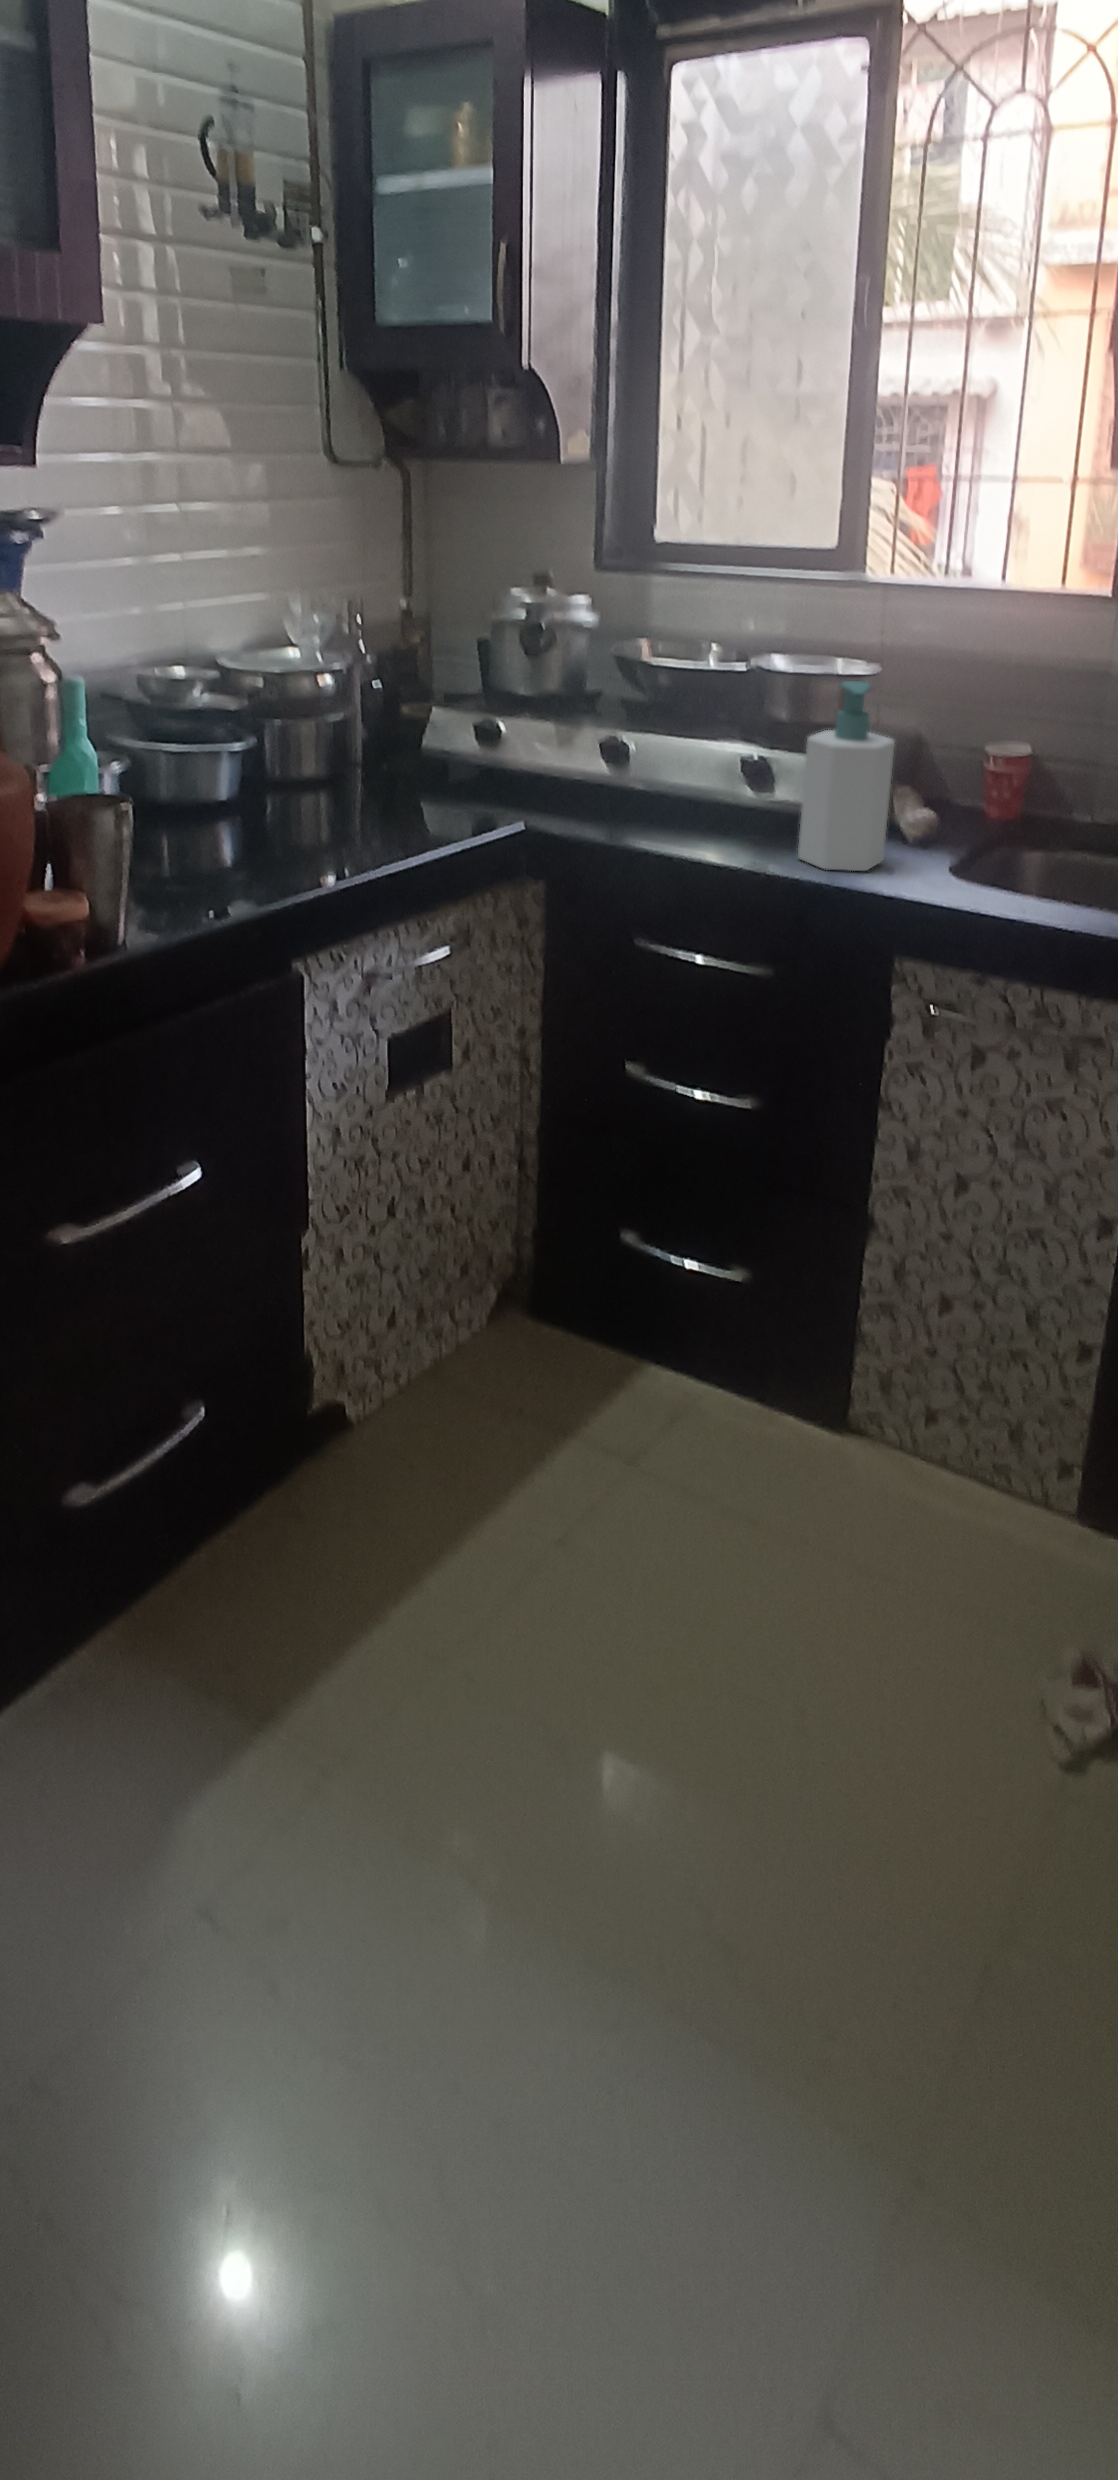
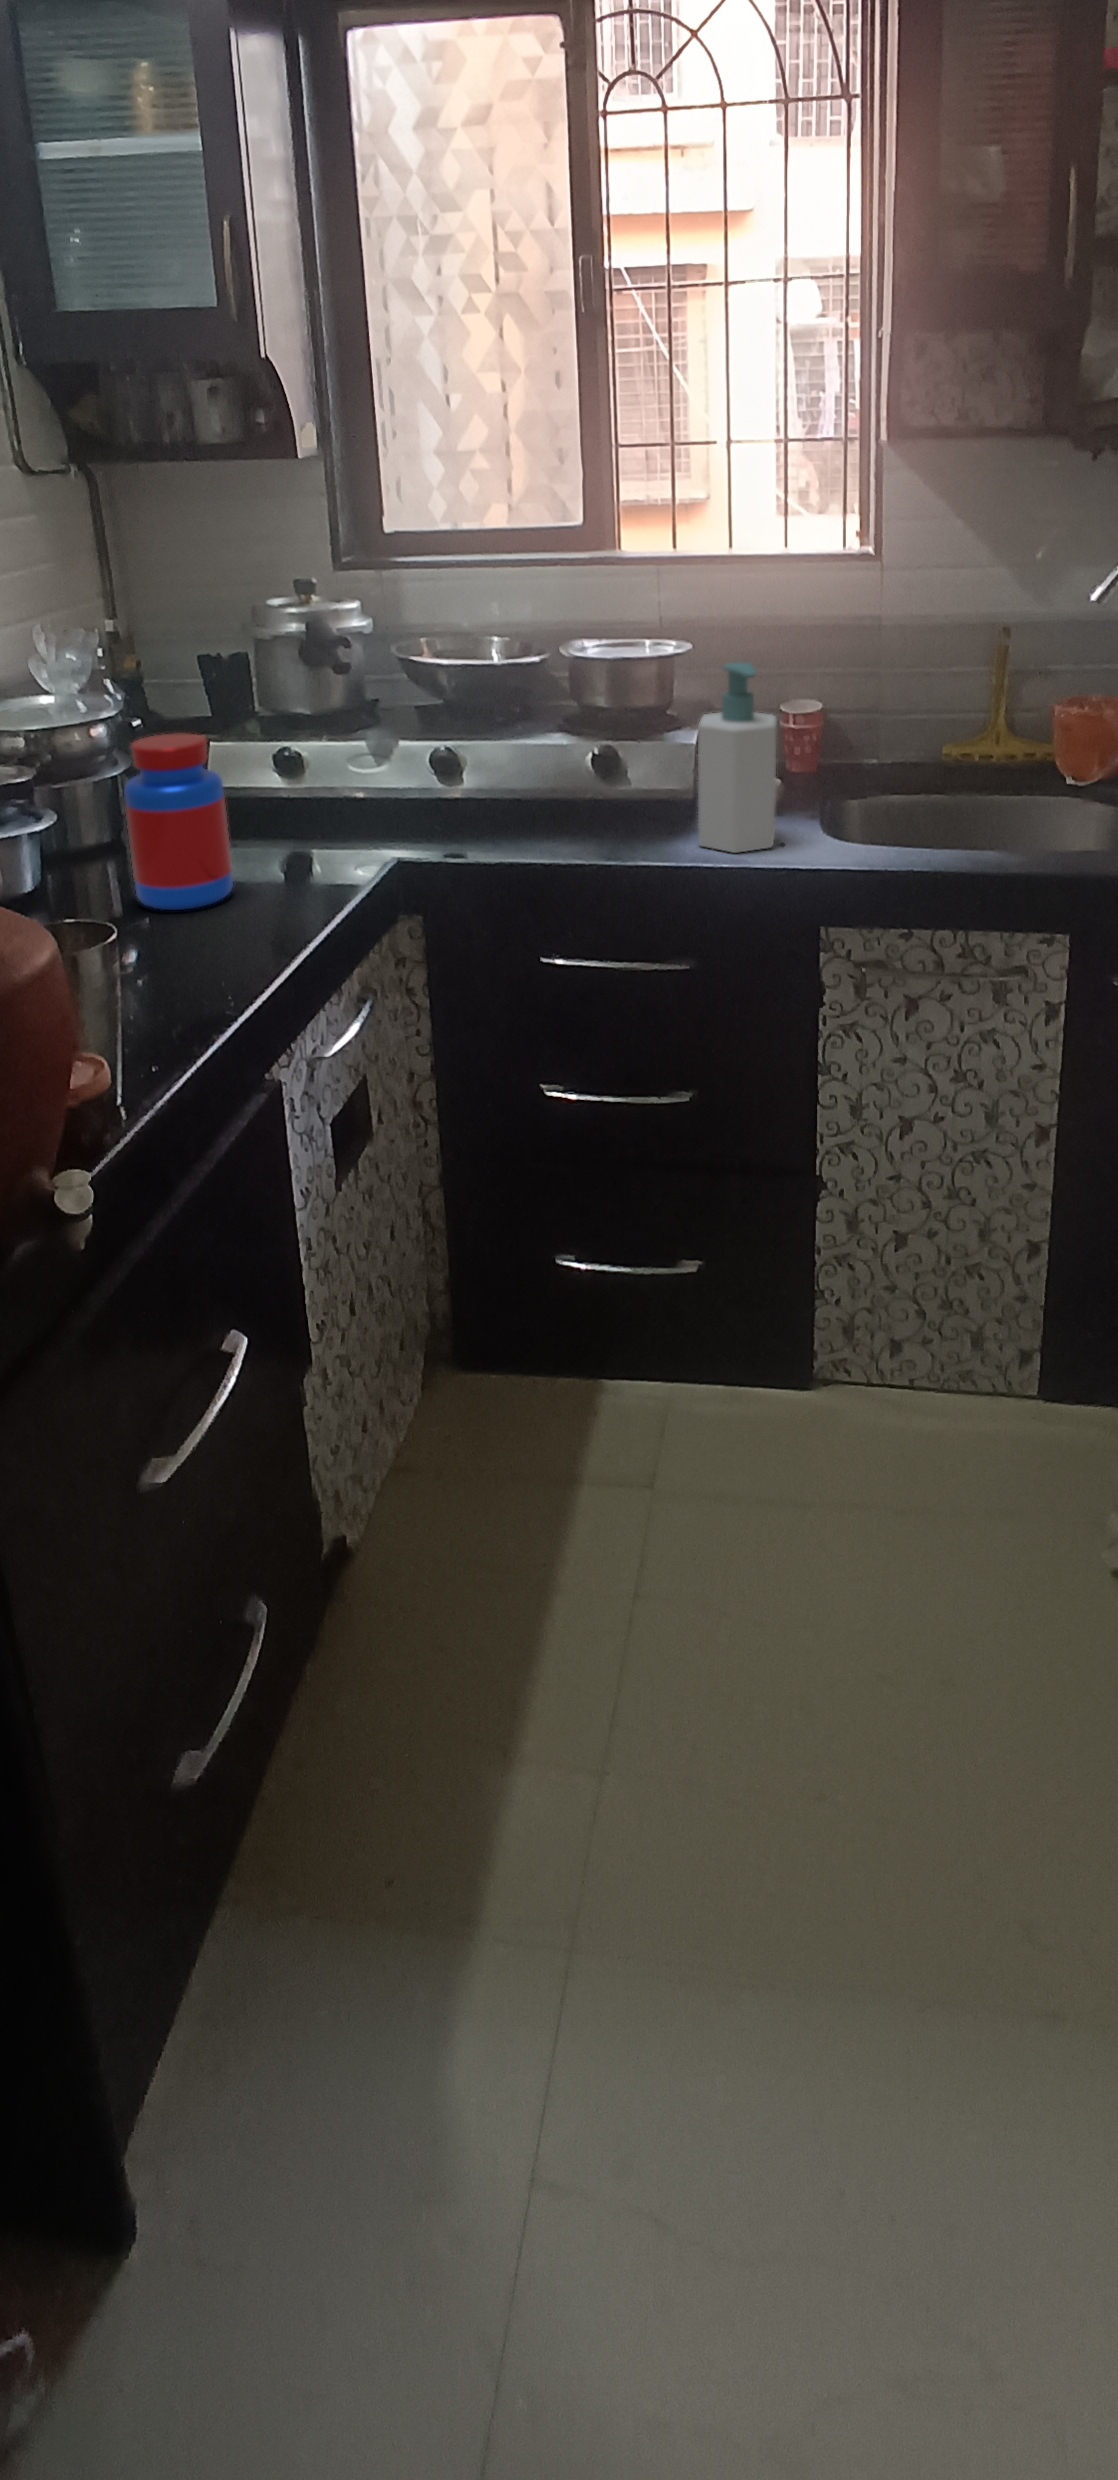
jar: none [281,684,364,833] -> present [124,733,233,910]

